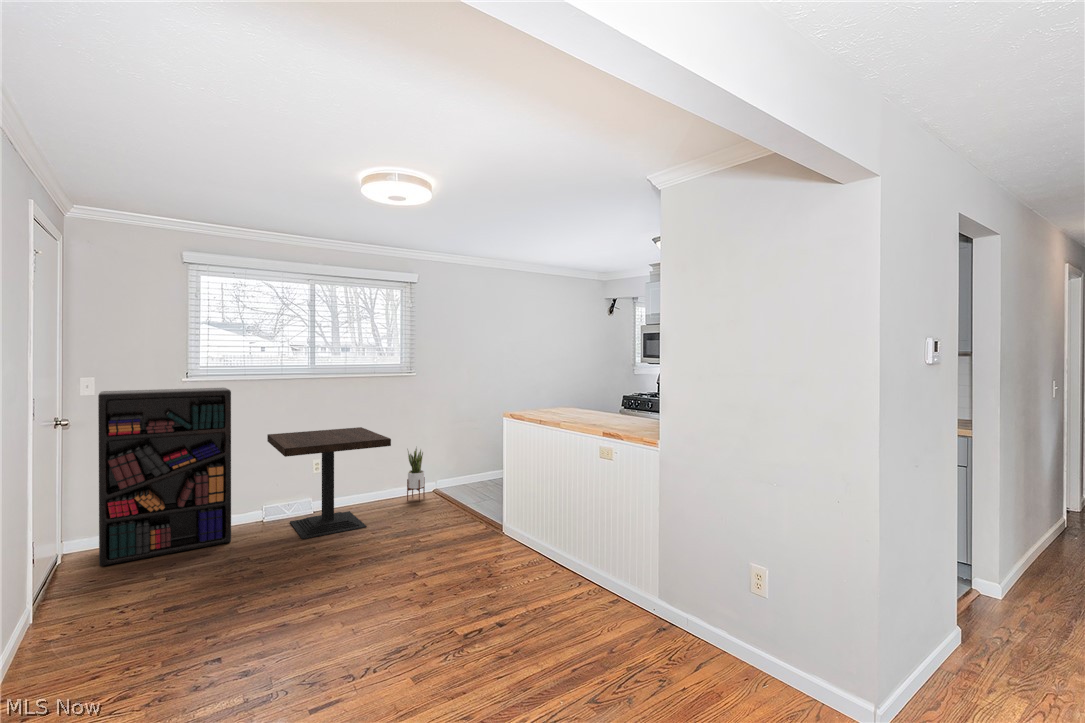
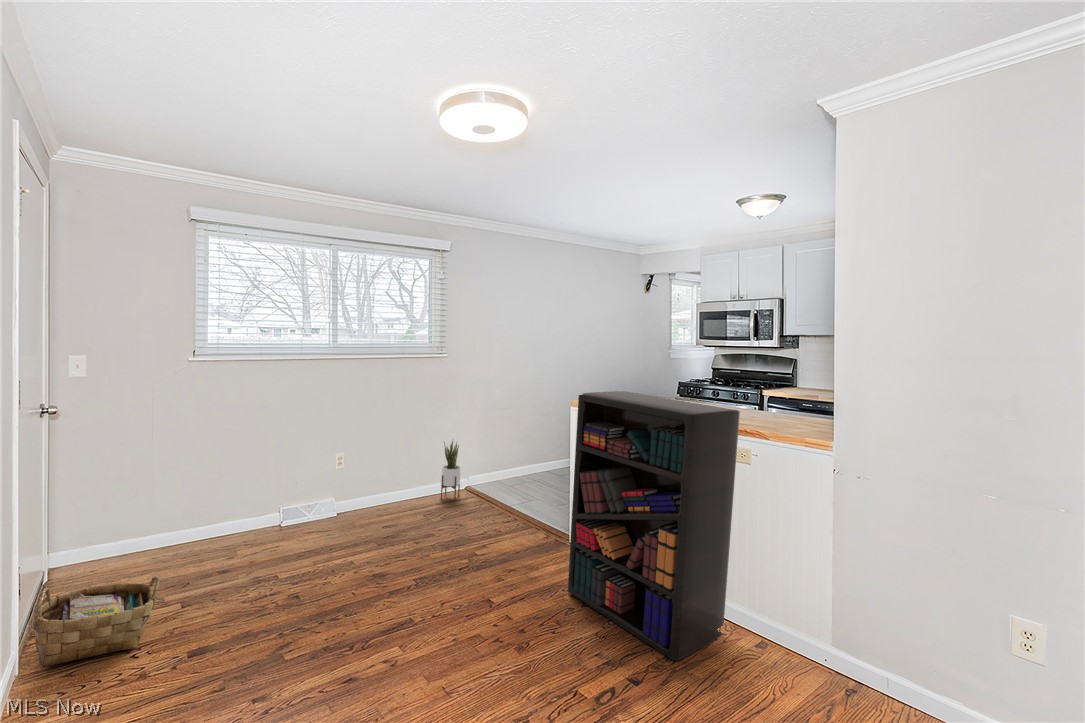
bookshelf: present [98,388,231,566] -> present [568,391,740,660]
side table: present [267,427,391,539] -> none [289,416,439,550]
woven basket: none [44,552,144,618] -> present [32,576,159,667]

